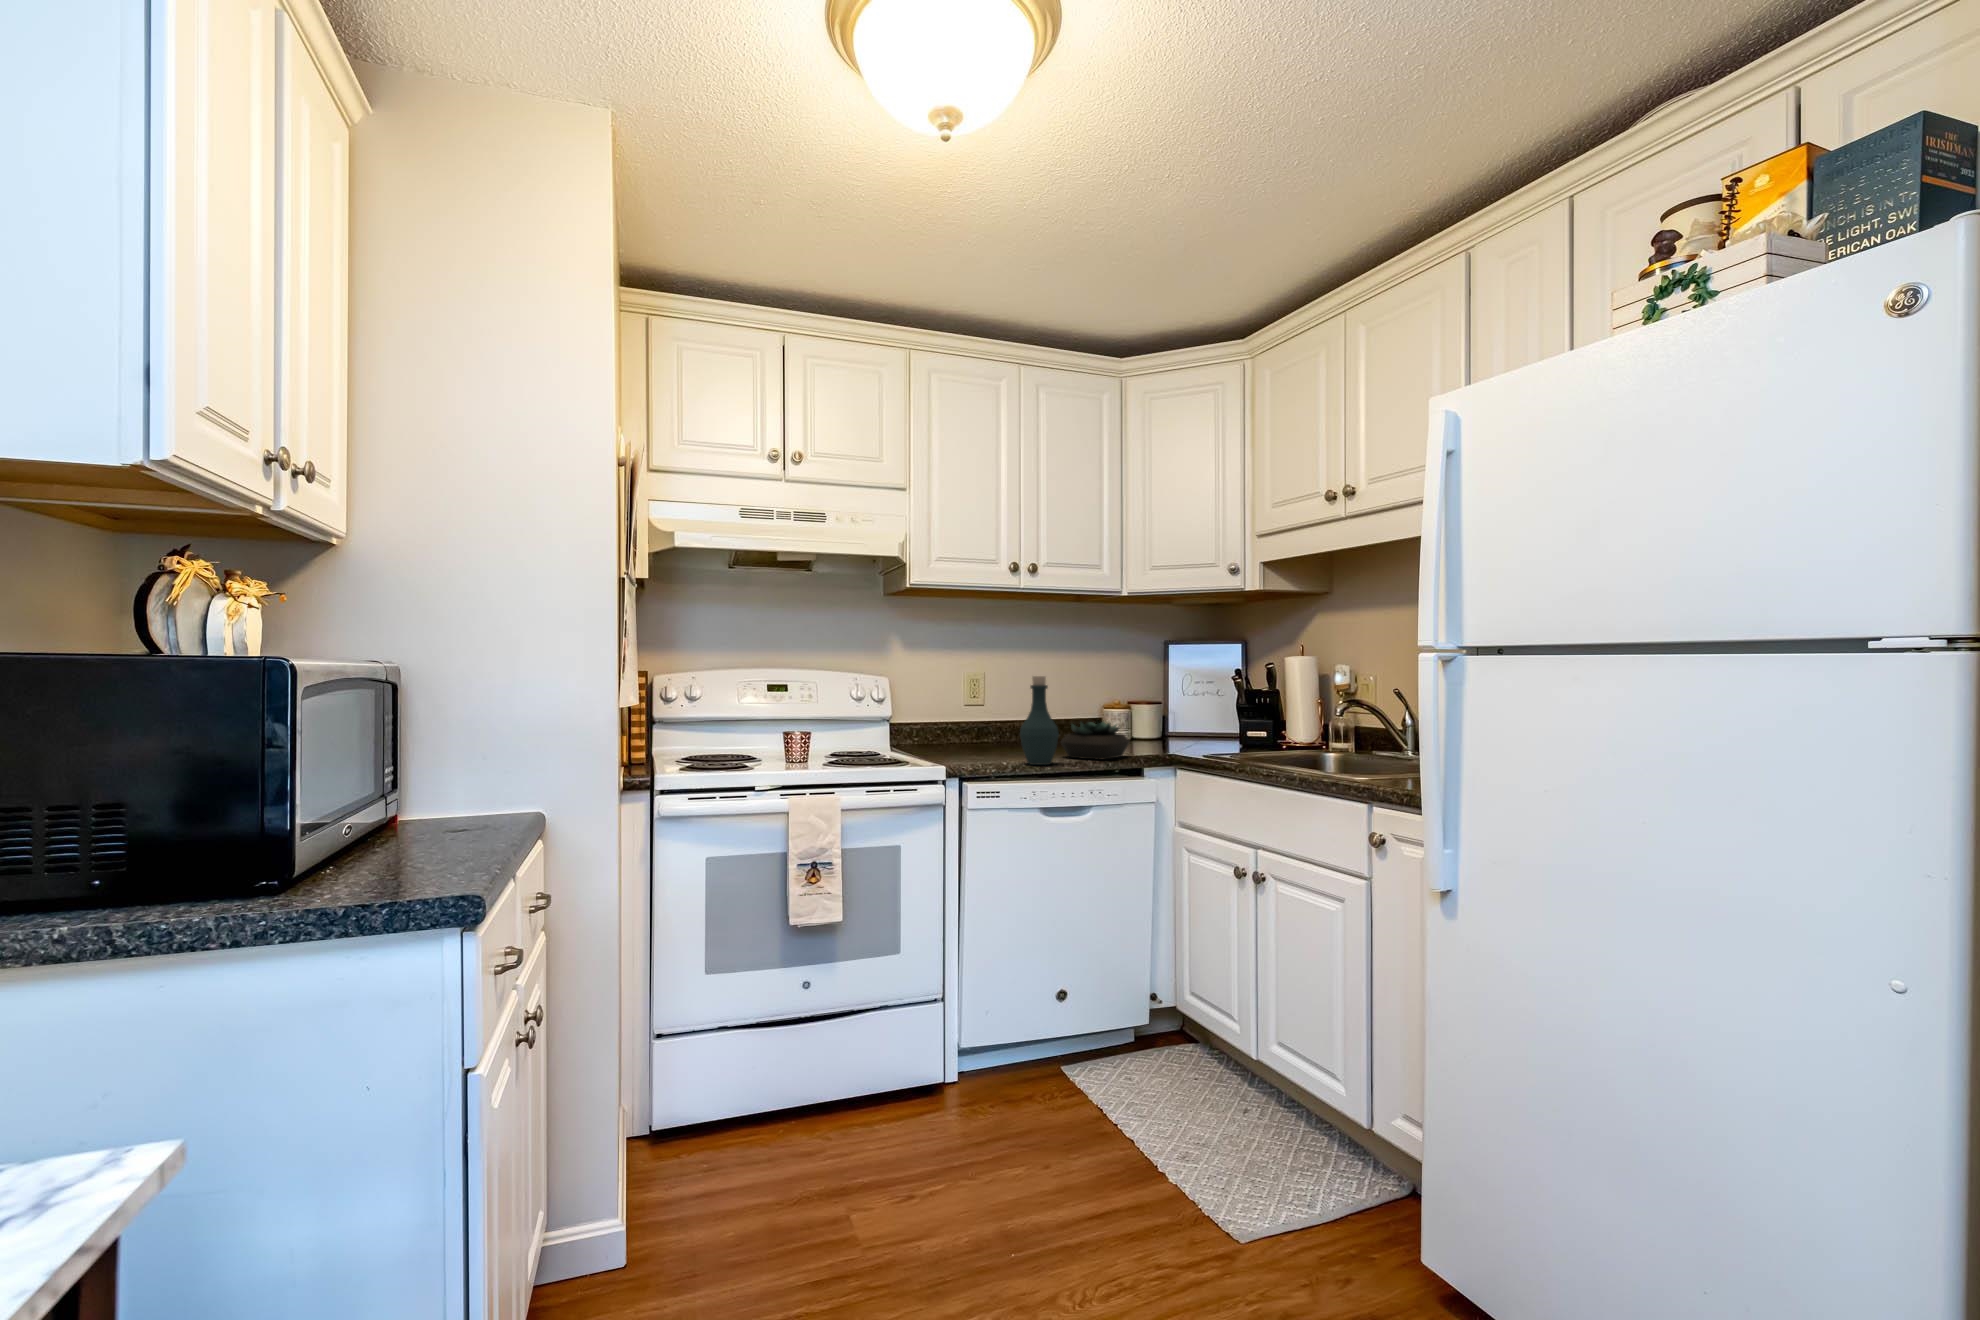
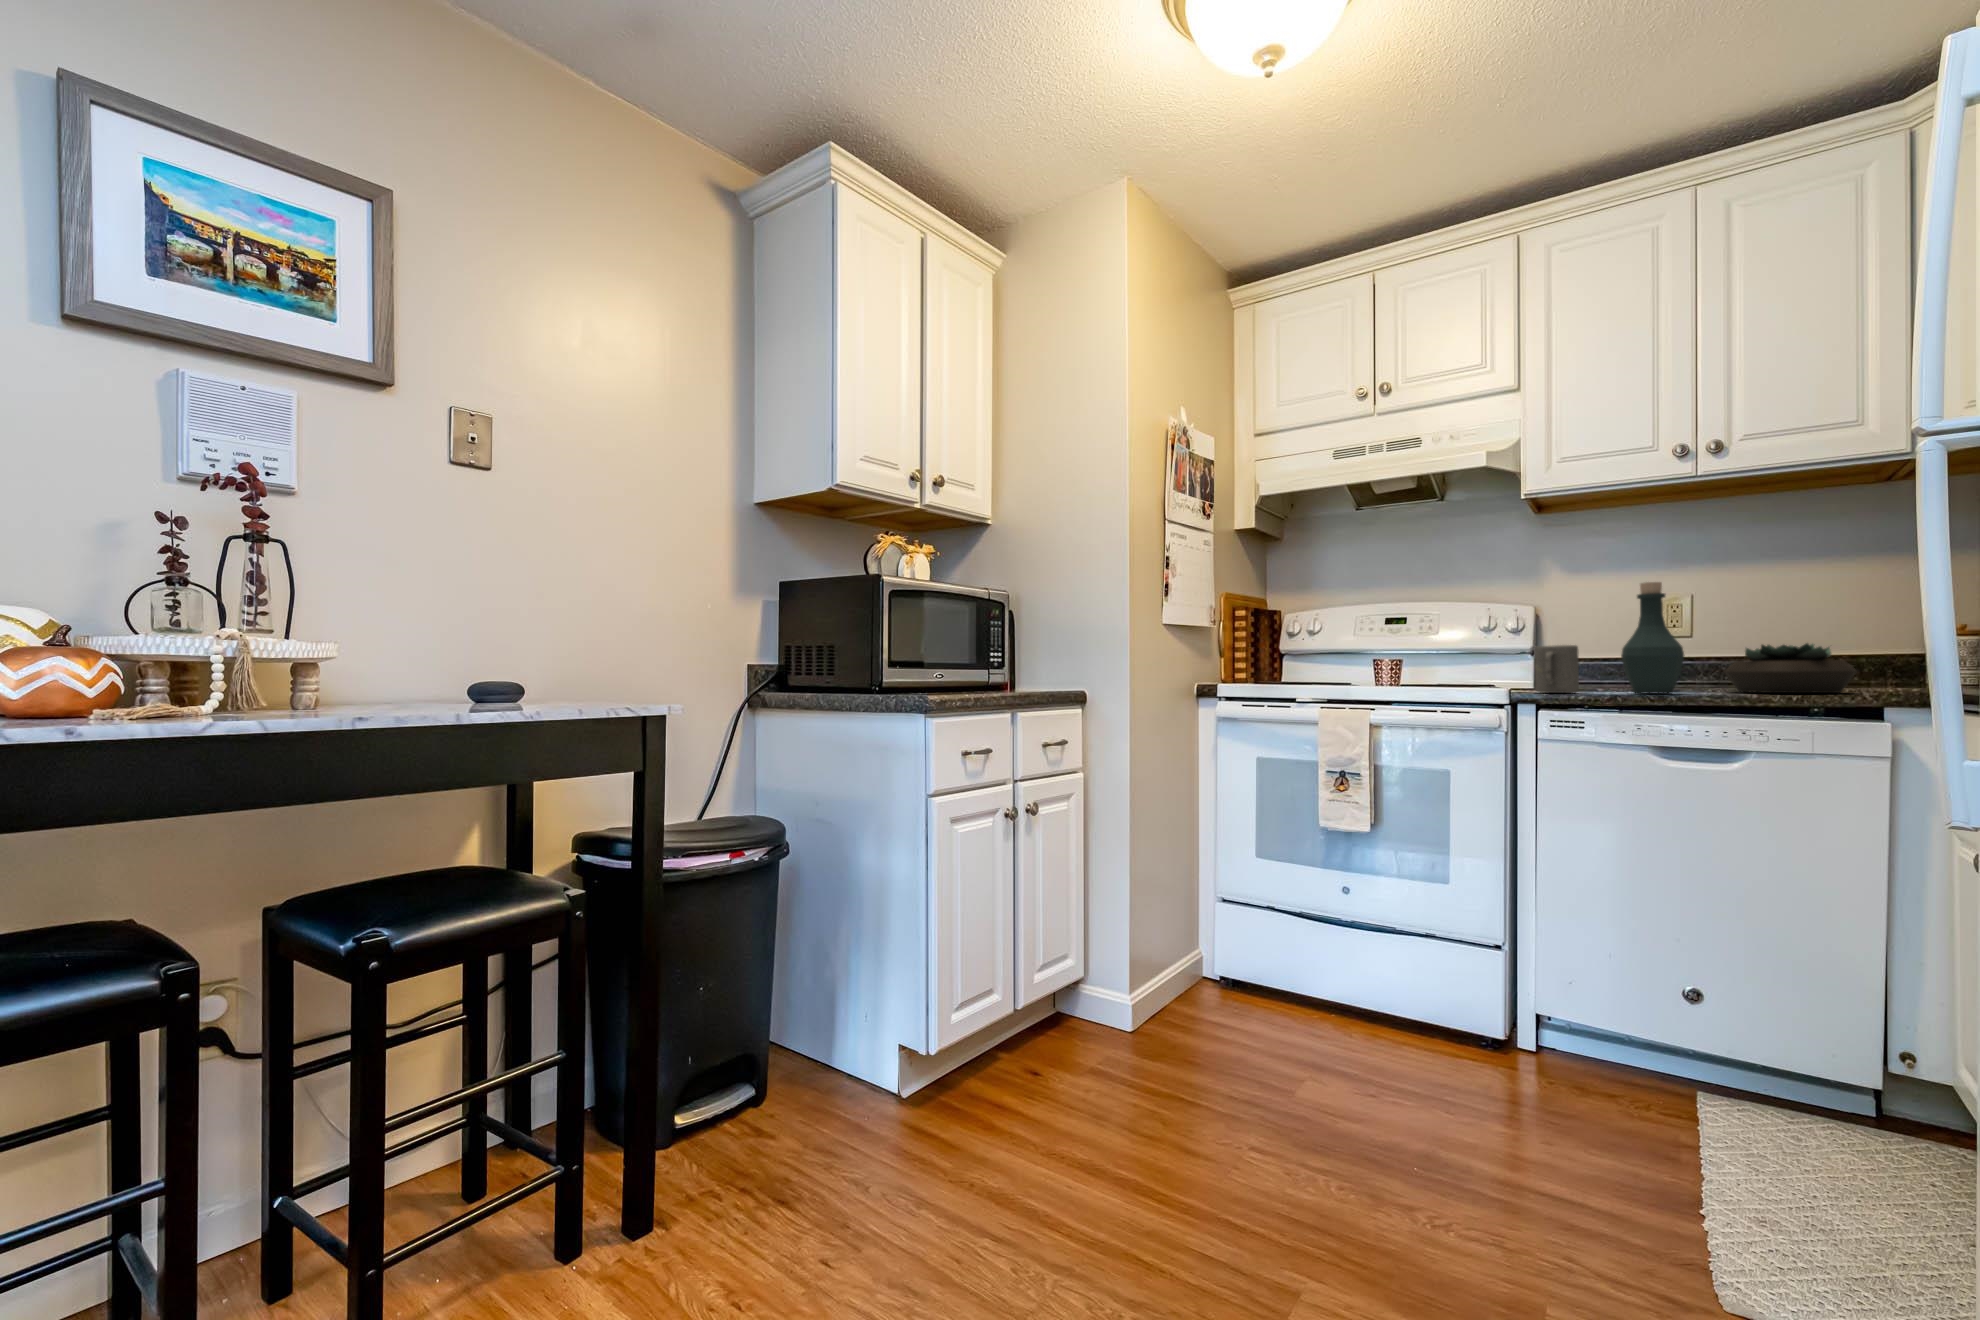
mug: none [962,725,994,767] -> present [1535,645,1579,693]

